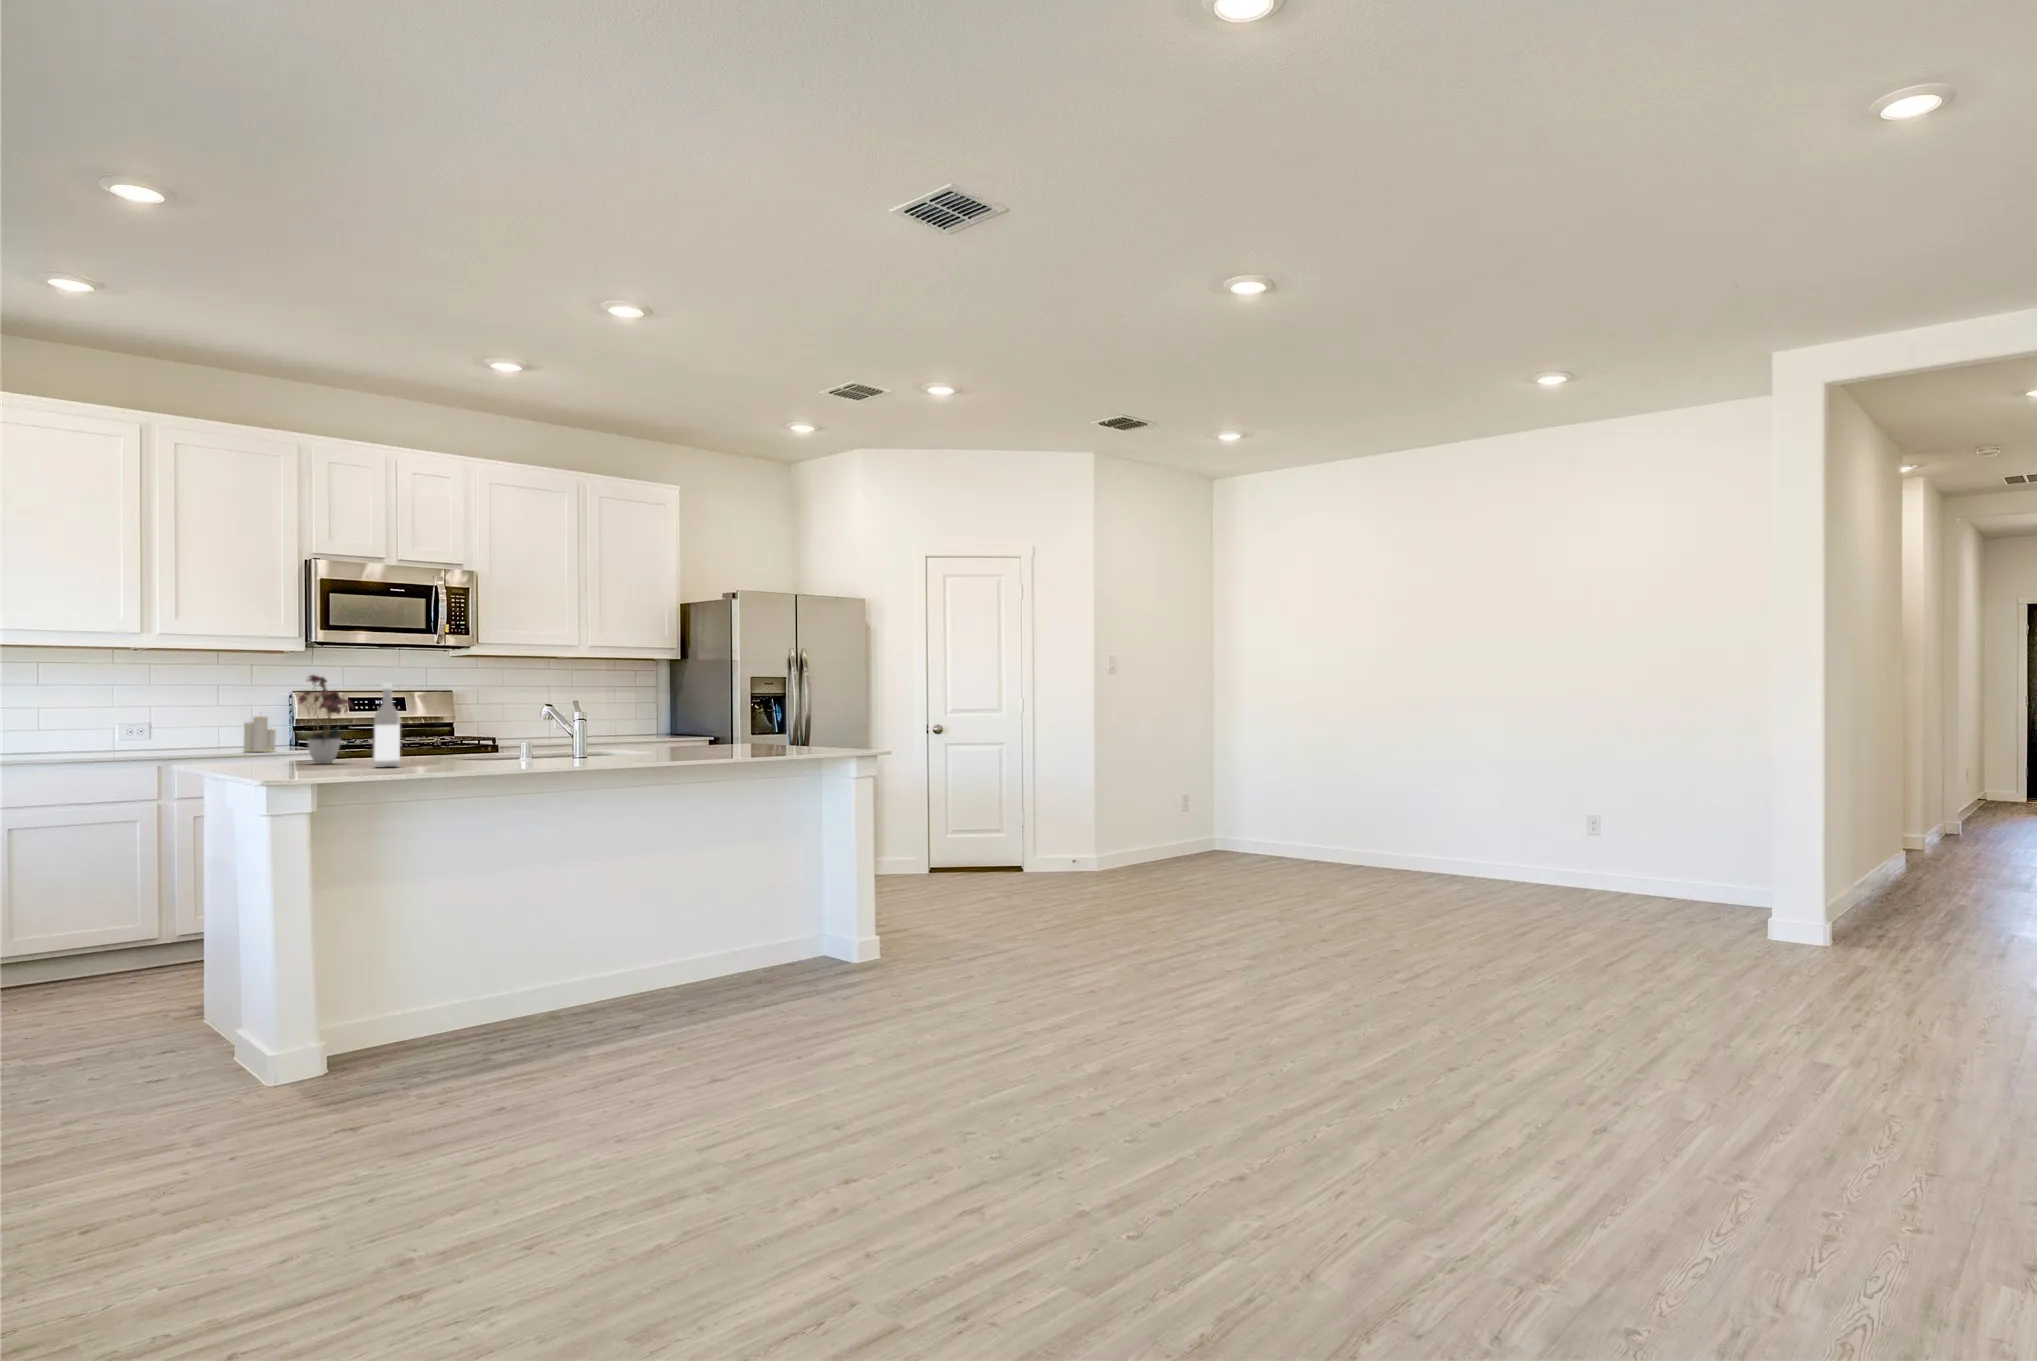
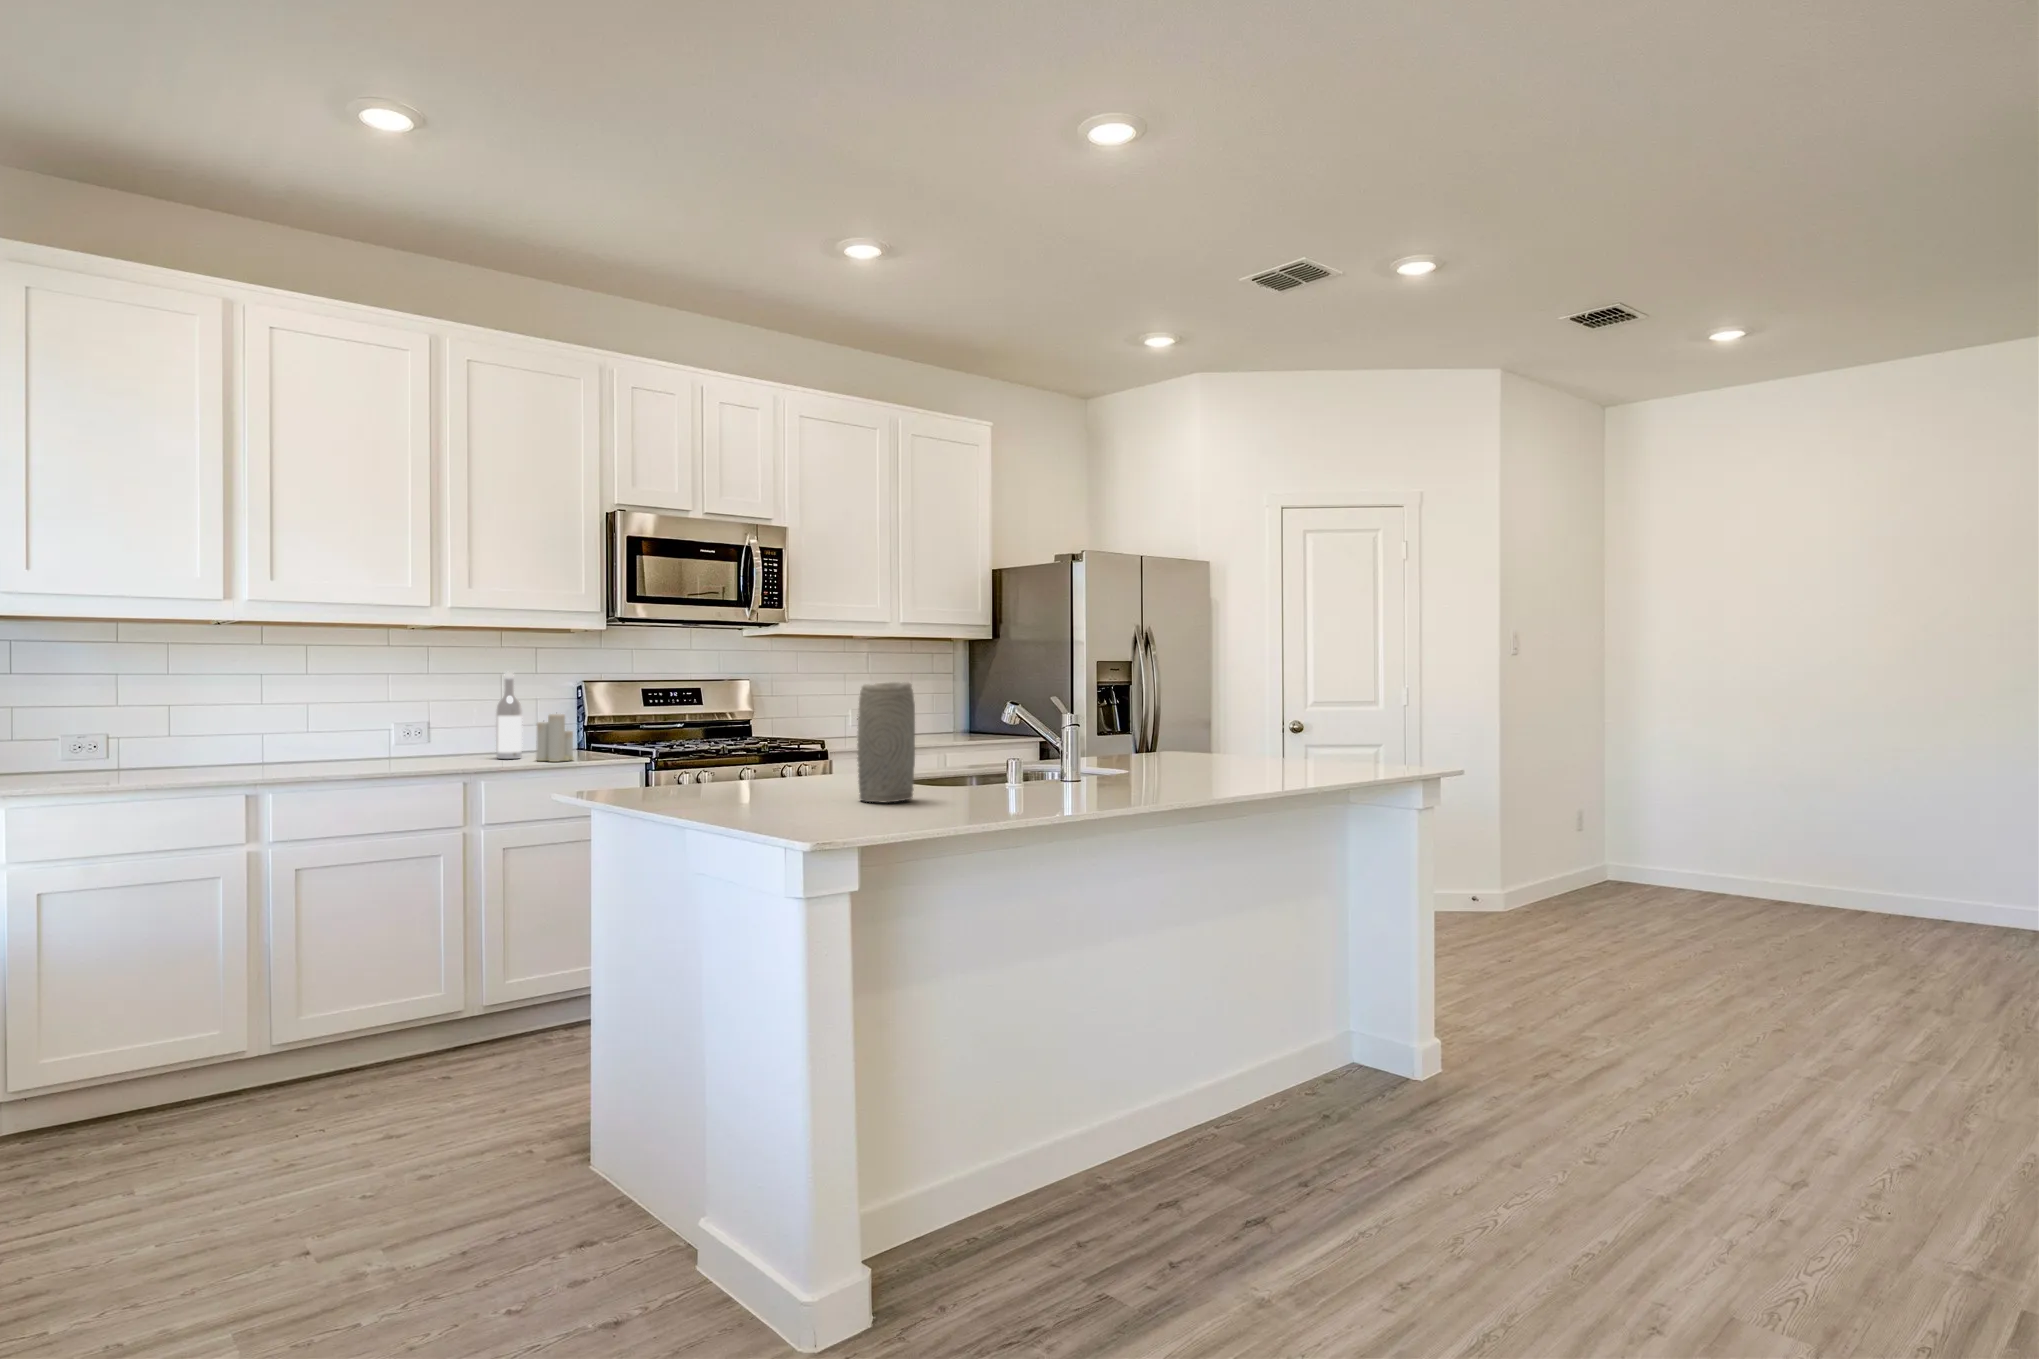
flower arrangement: present [298,675,353,764] -> none [662,661,753,800]
wine bottle: present [373,683,400,767] -> present [496,672,522,759]
vase: none [433,684,476,763] -> present [857,682,915,802]

